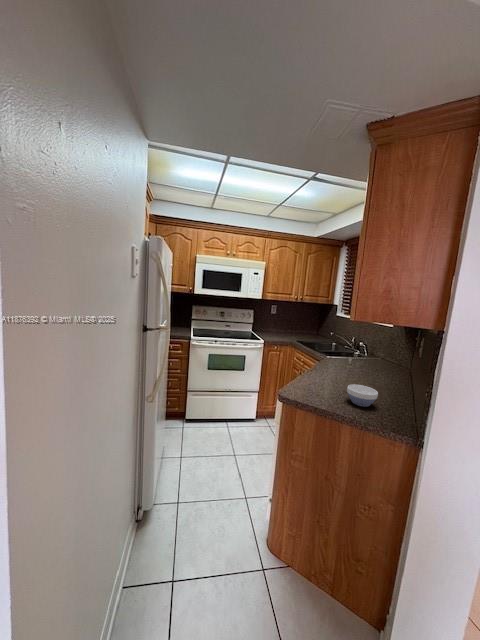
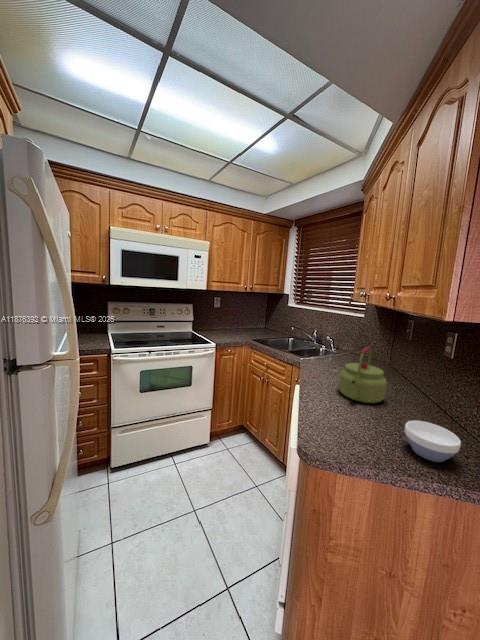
kettle: none [335,343,371,383] -> present [338,347,387,403]

